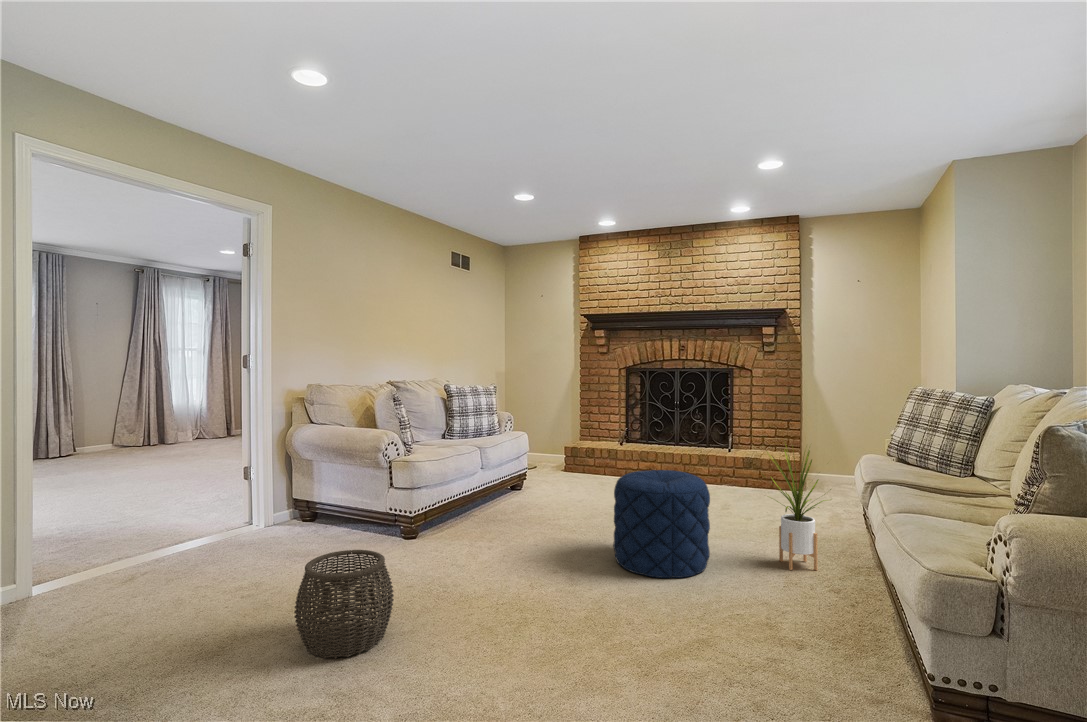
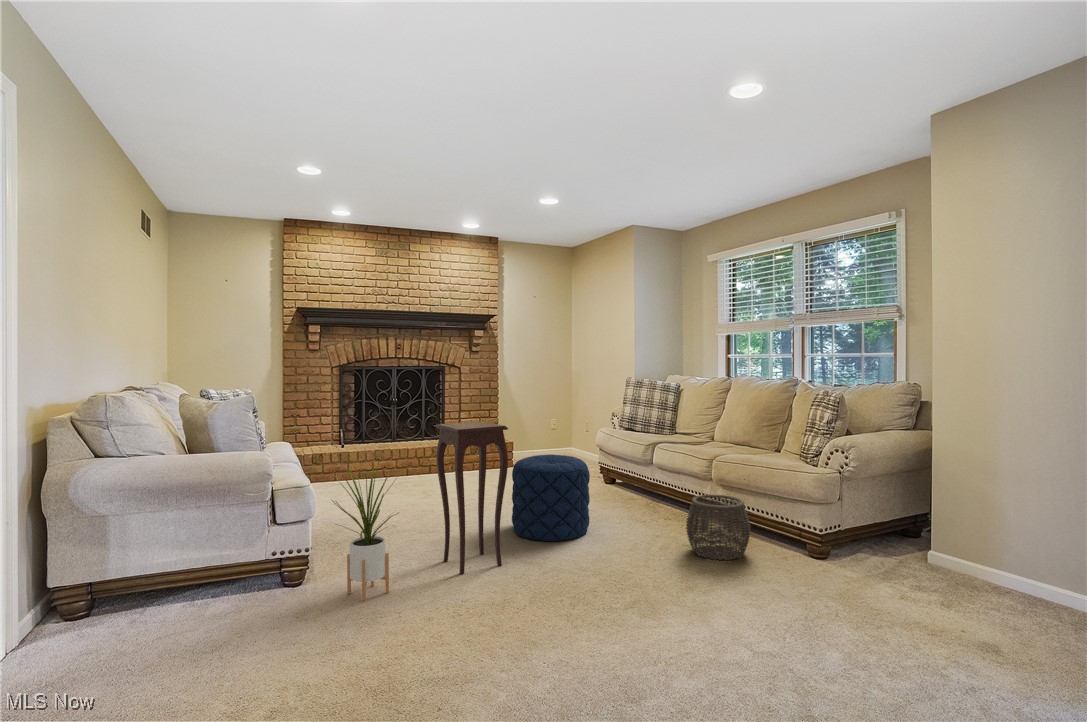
side table: none [485,418,557,576] -> present [436,421,508,574]
house plant: present [762,449,831,570] -> present [332,459,400,601]
woven basket: present [294,550,394,659] -> present [686,495,750,560]

